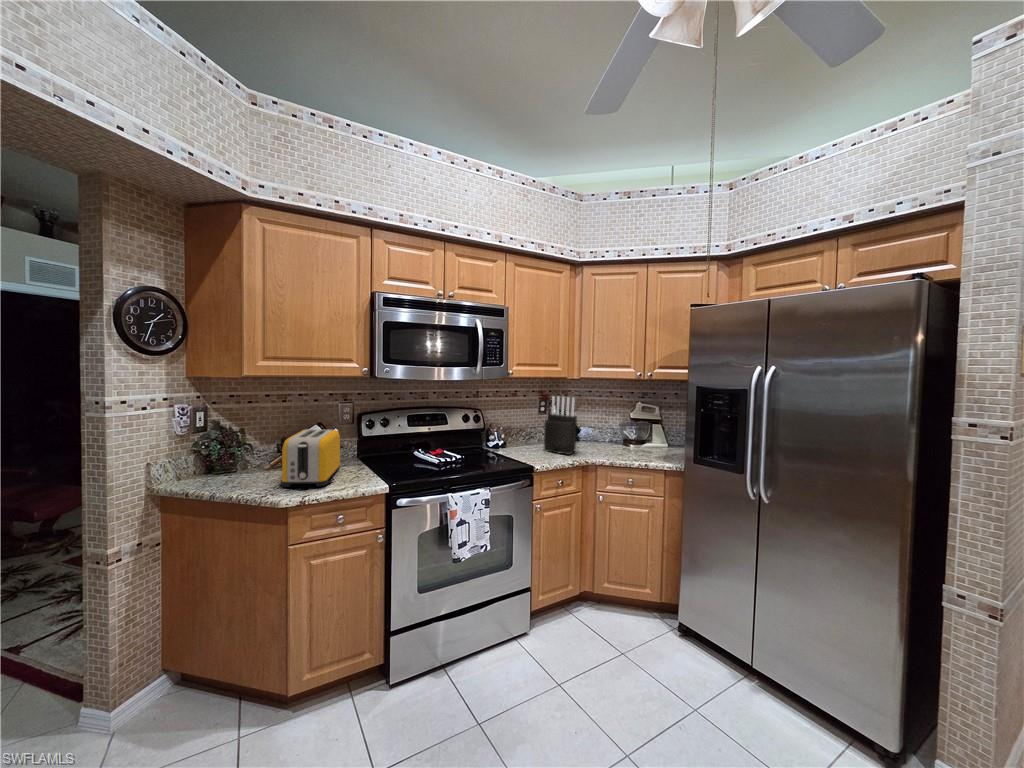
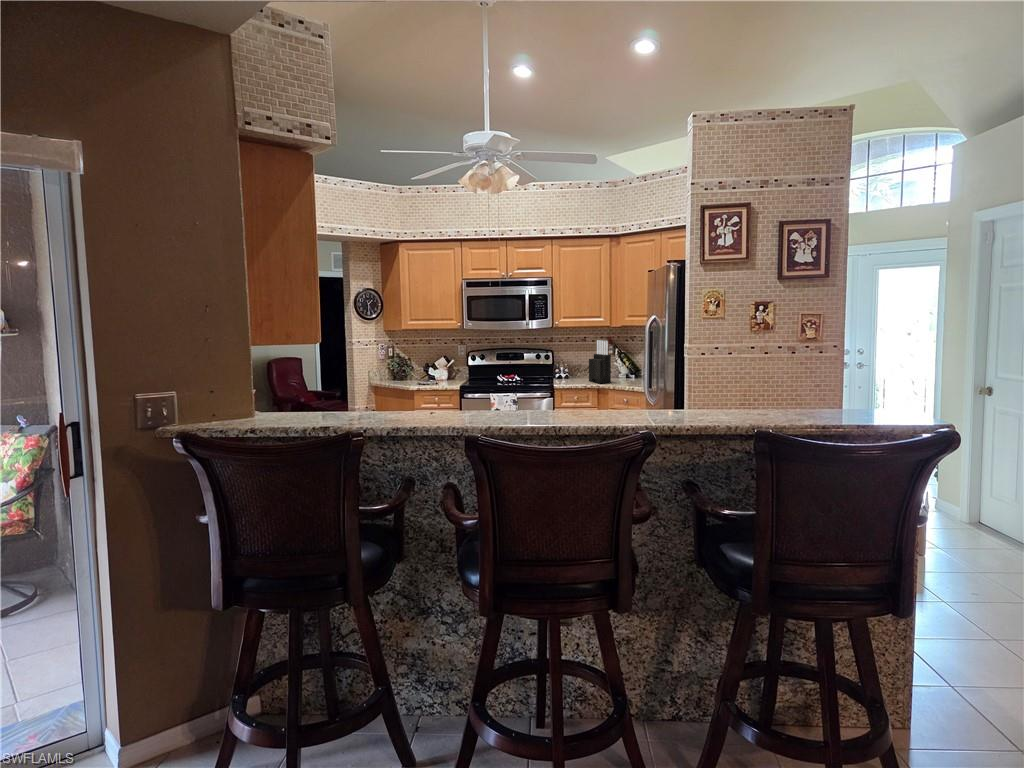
toaster: present [282,429,340,487] -> none [416,359,451,385]

